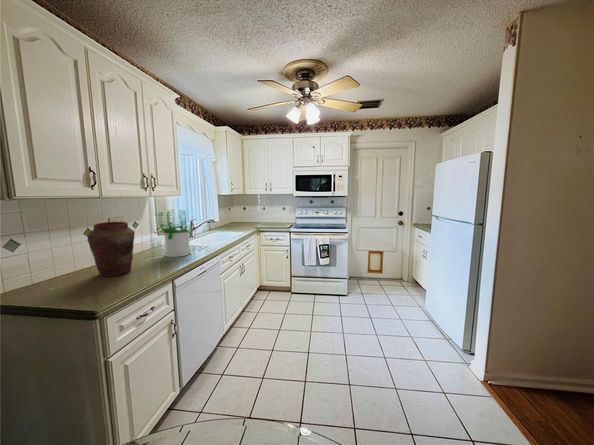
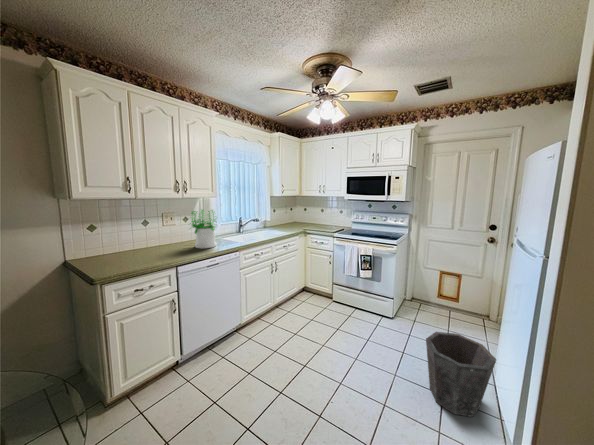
vase: present [88,222,135,276] -> none [130,217,162,257]
waste bin: none [398,291,445,348] -> present [426,332,496,417]

